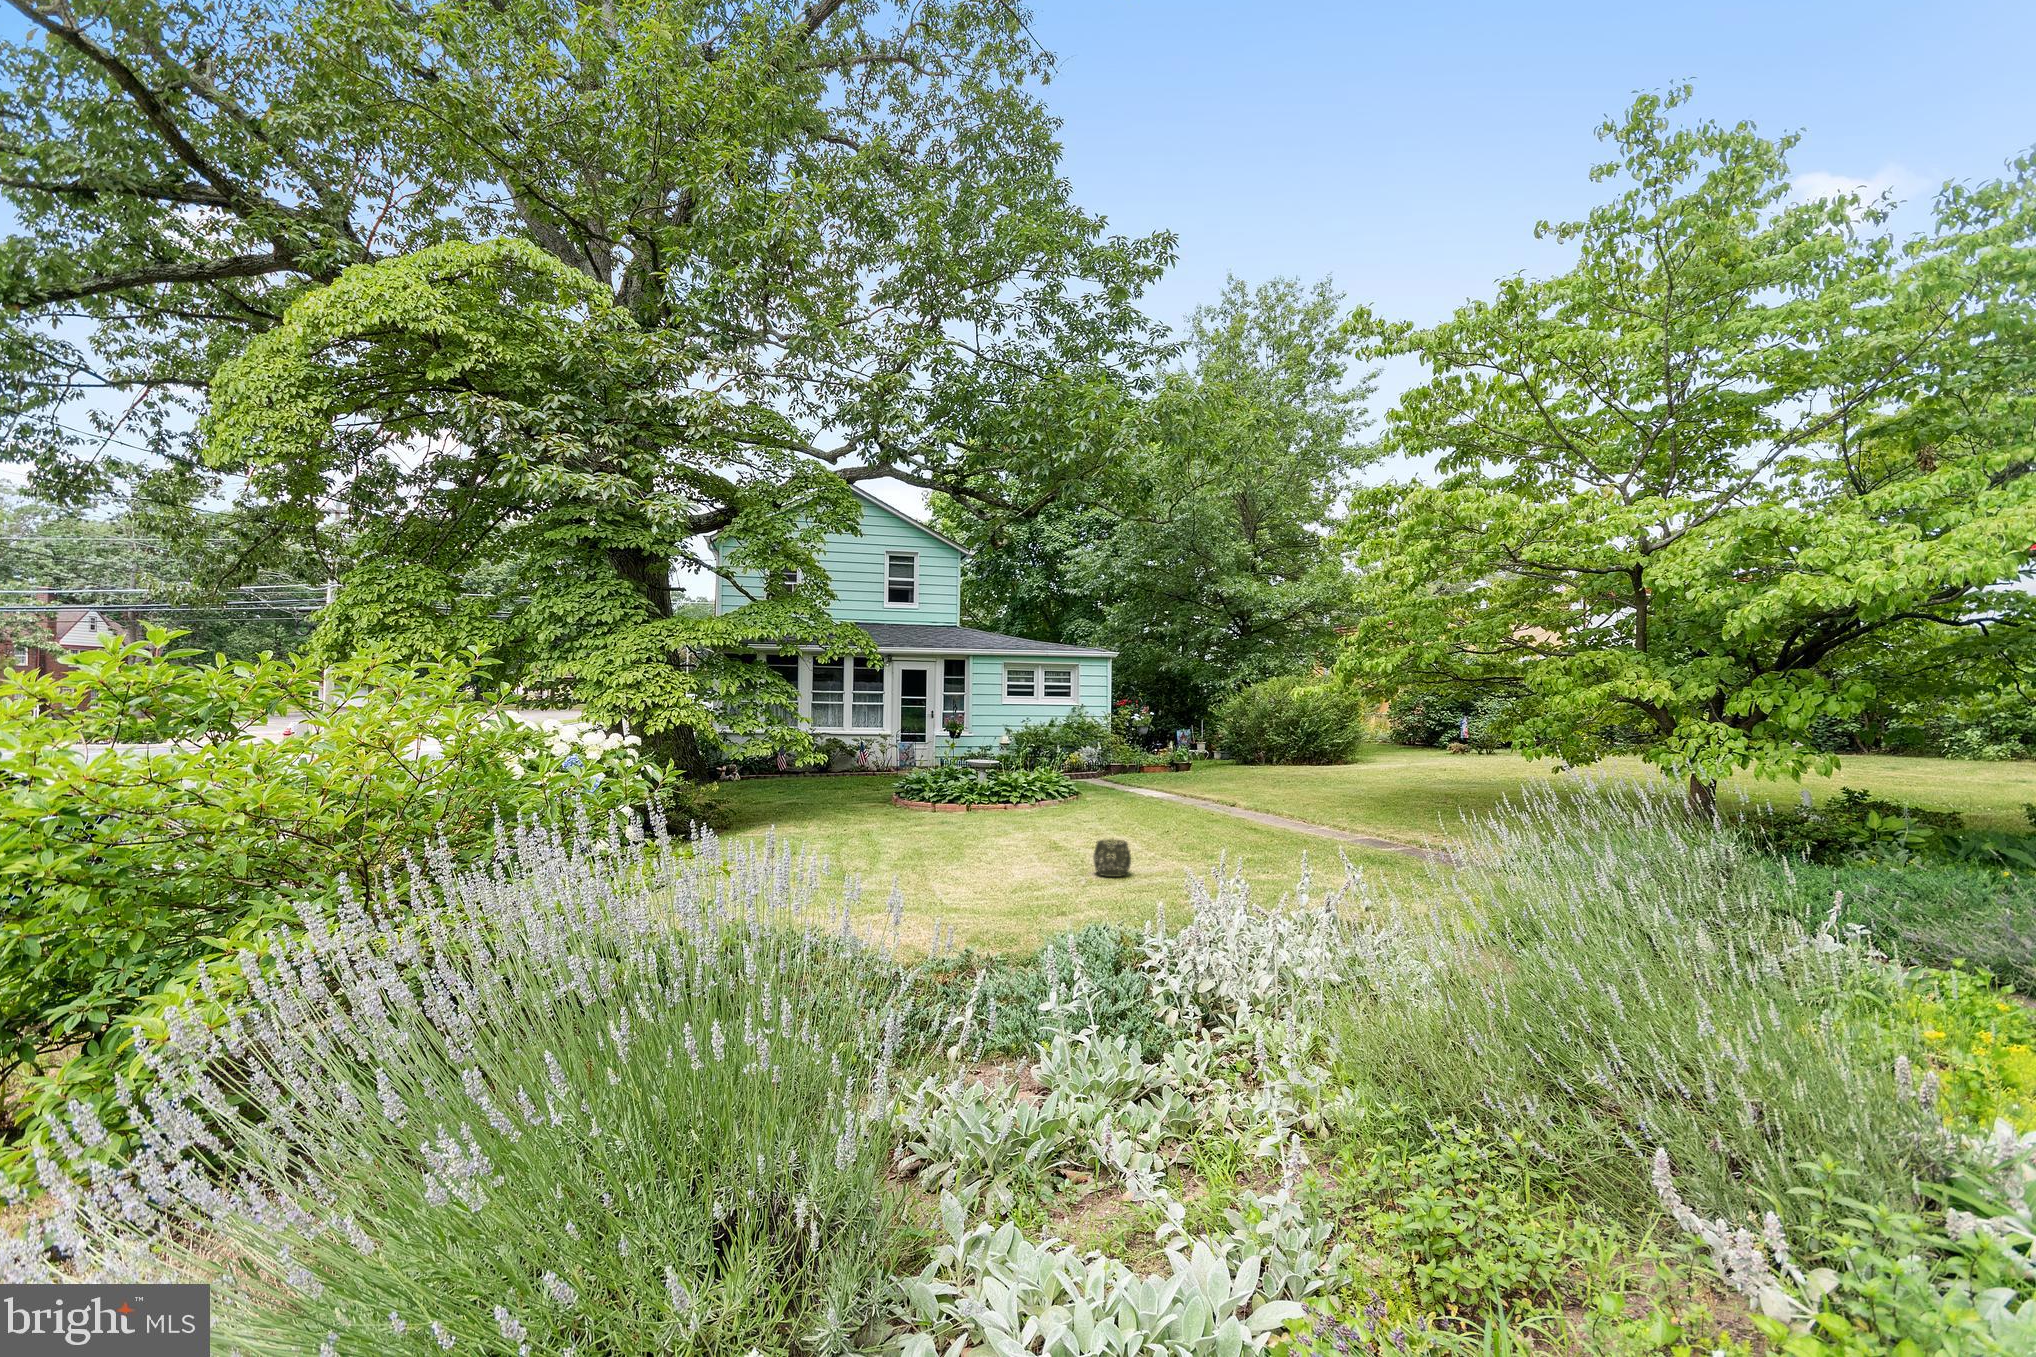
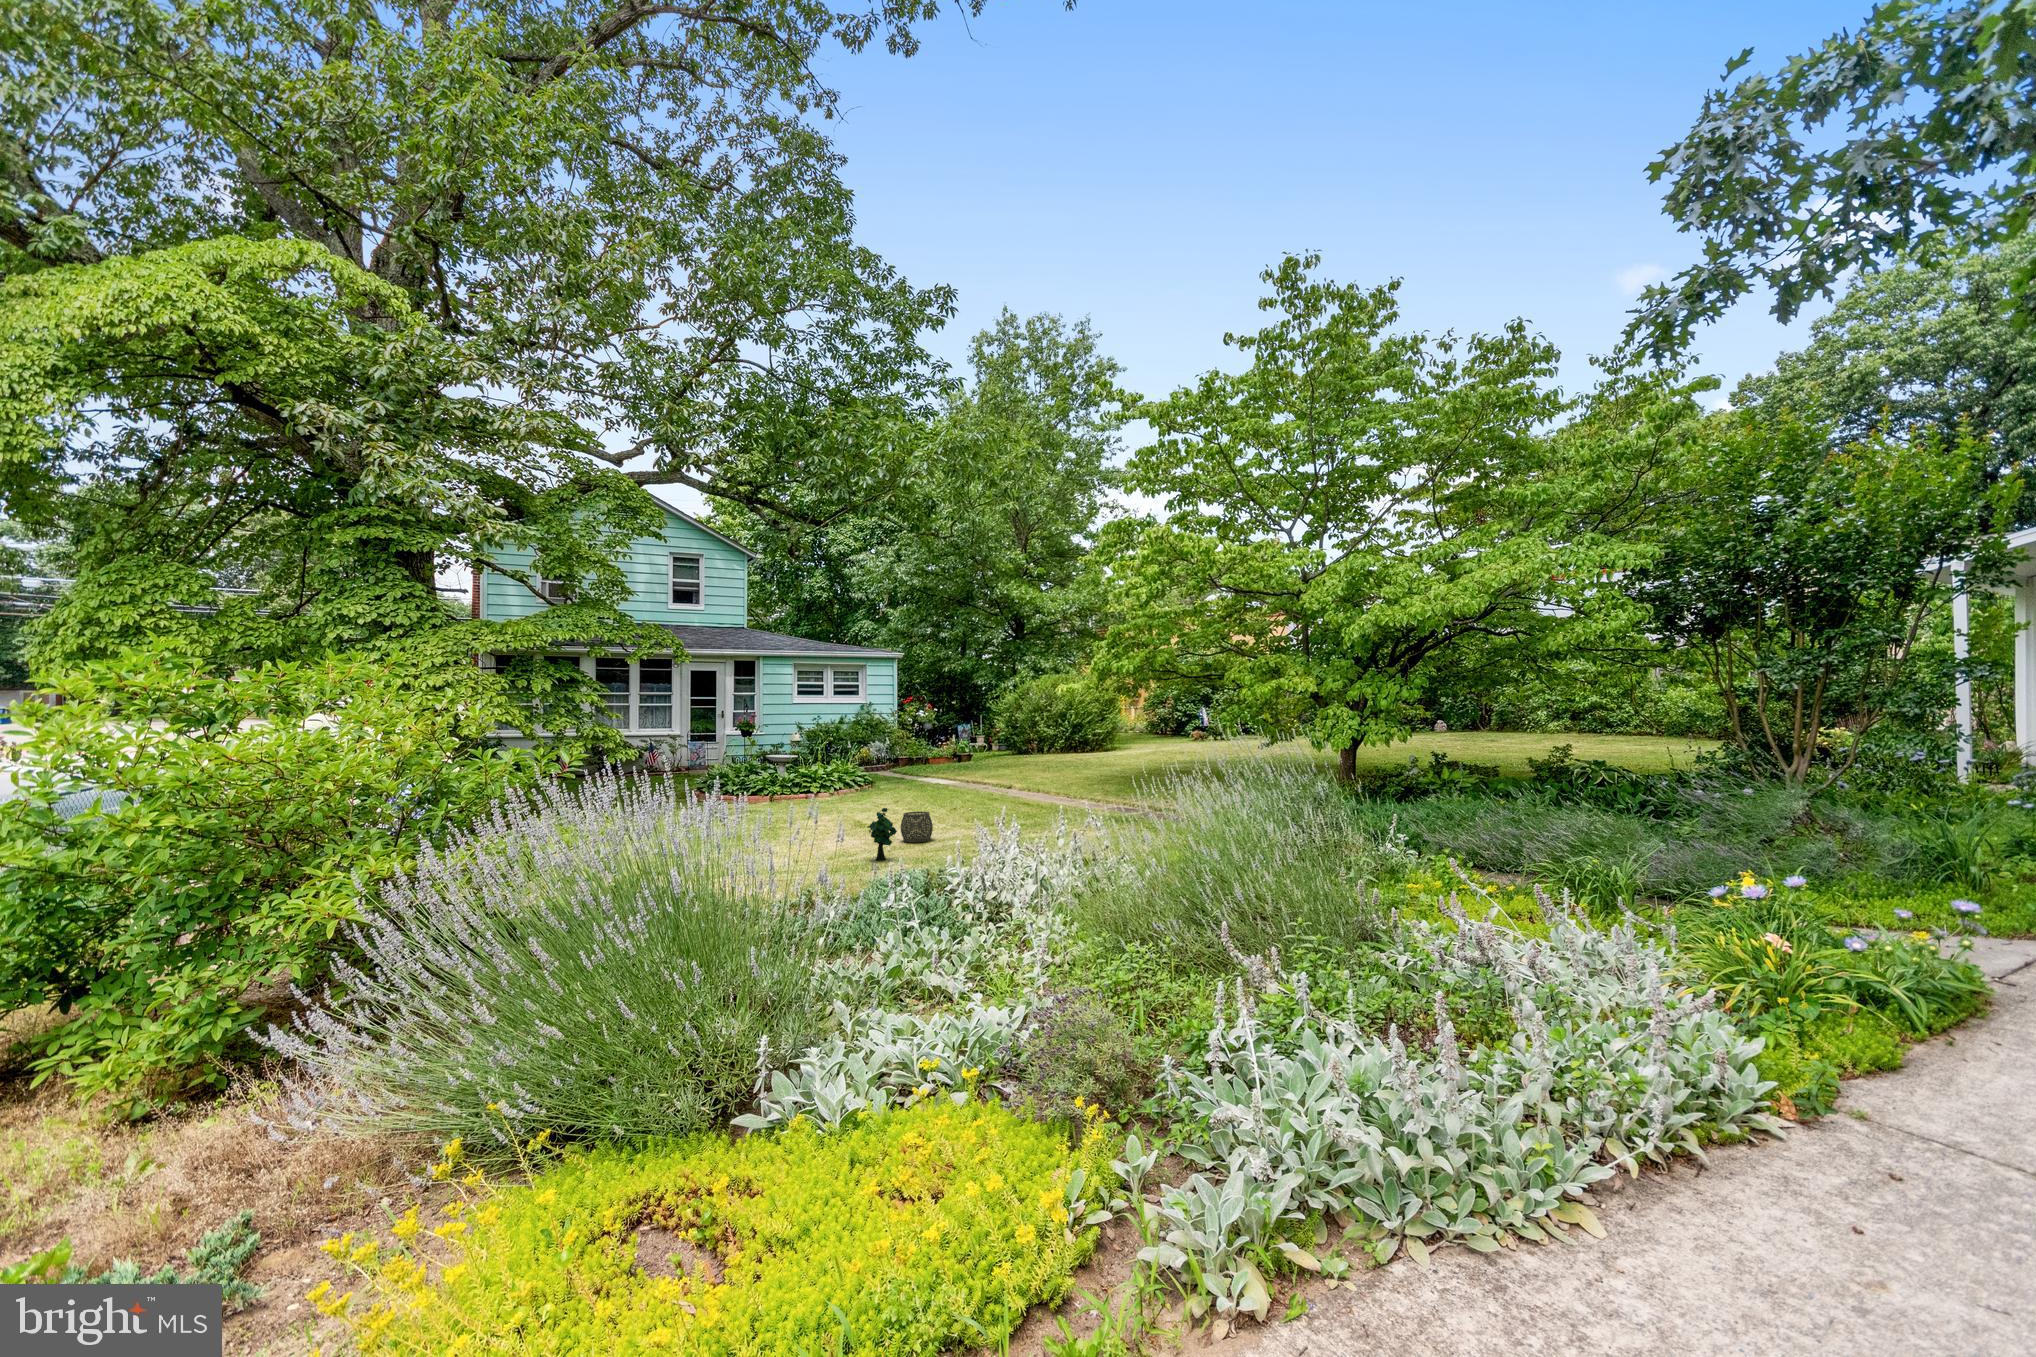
decorative plant: none [1050,836,1085,899] -> present [867,808,897,861]

